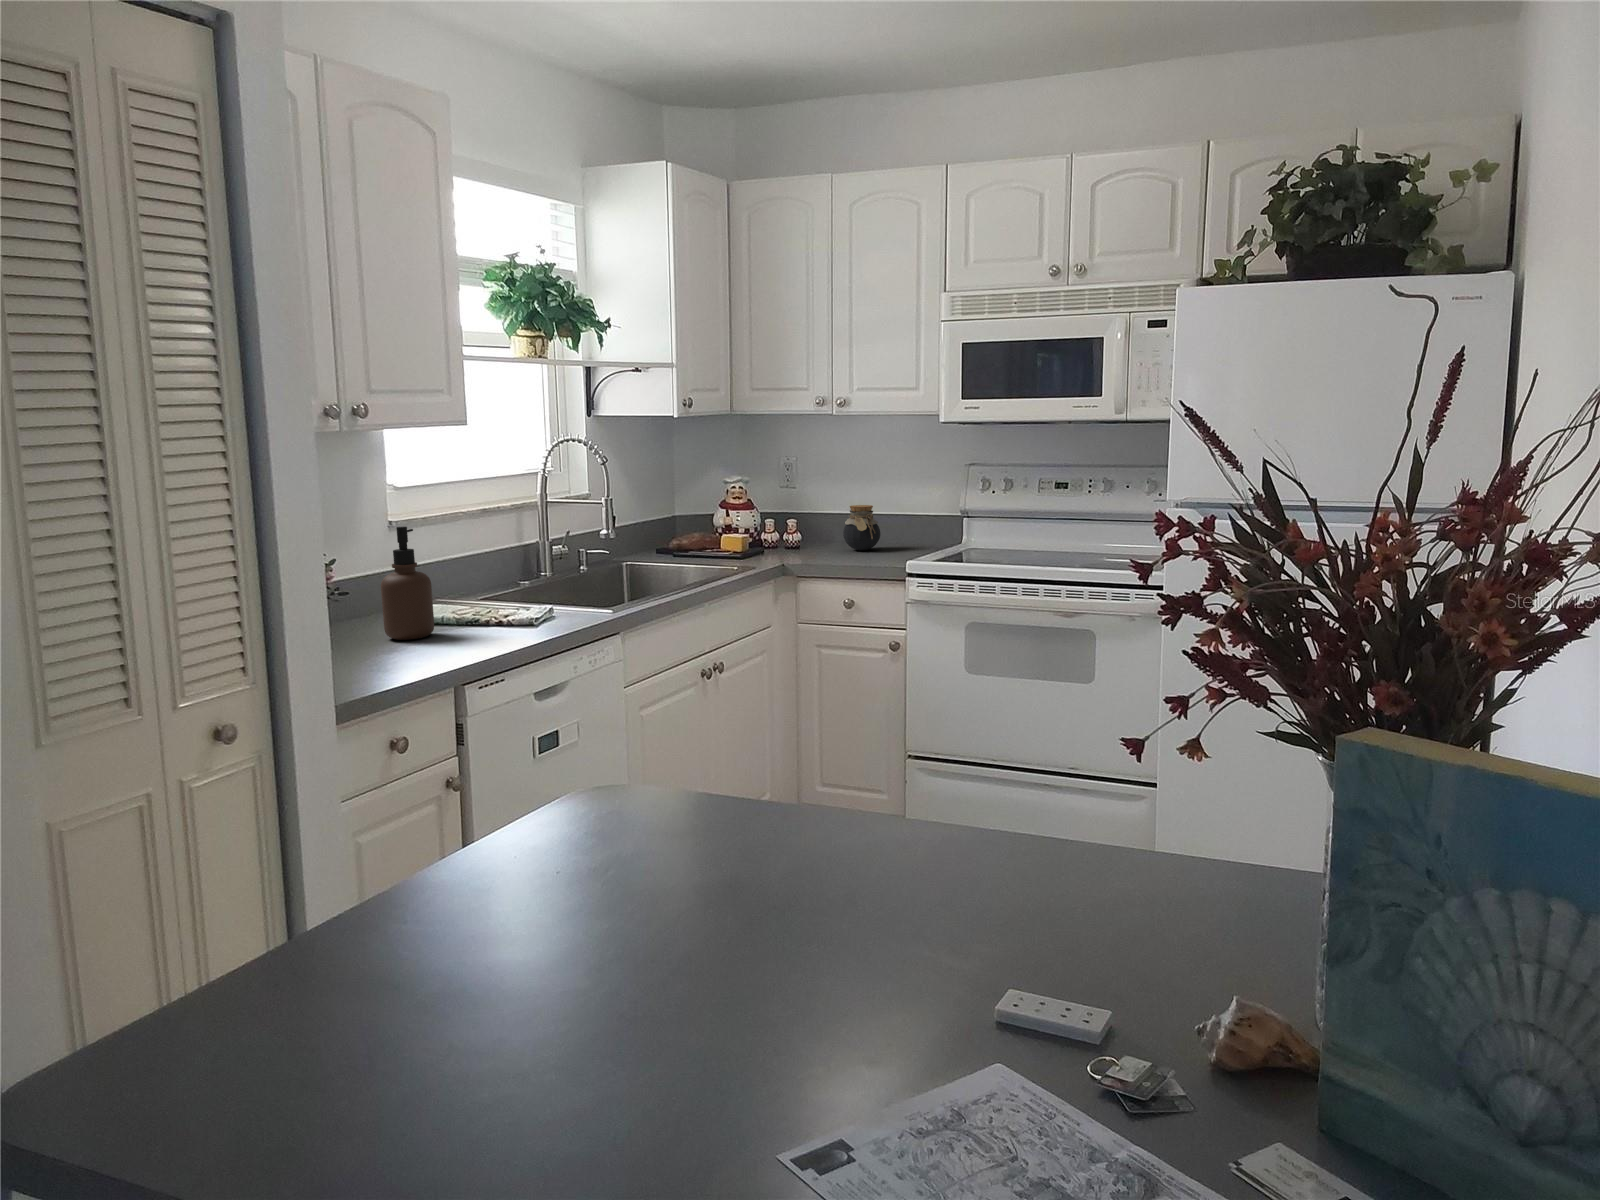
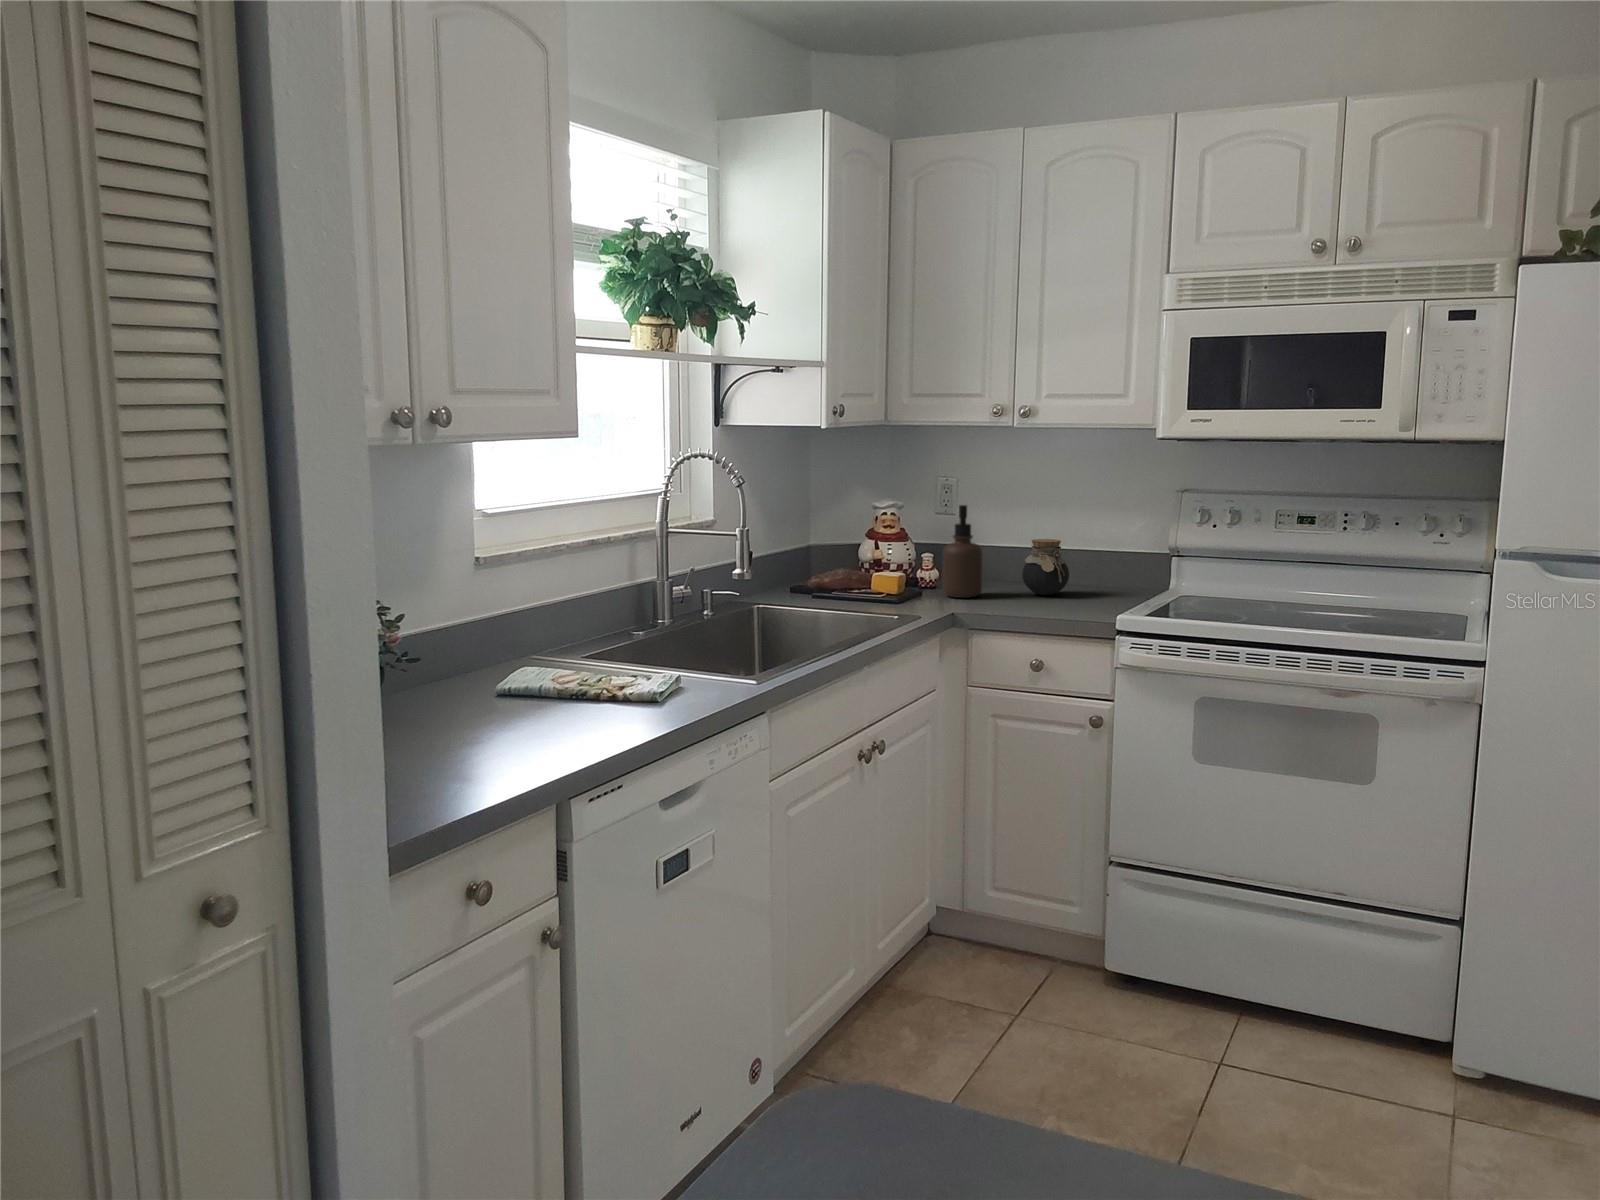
soap dispenser: present [381,526,434,640] -> present [942,505,983,598]

